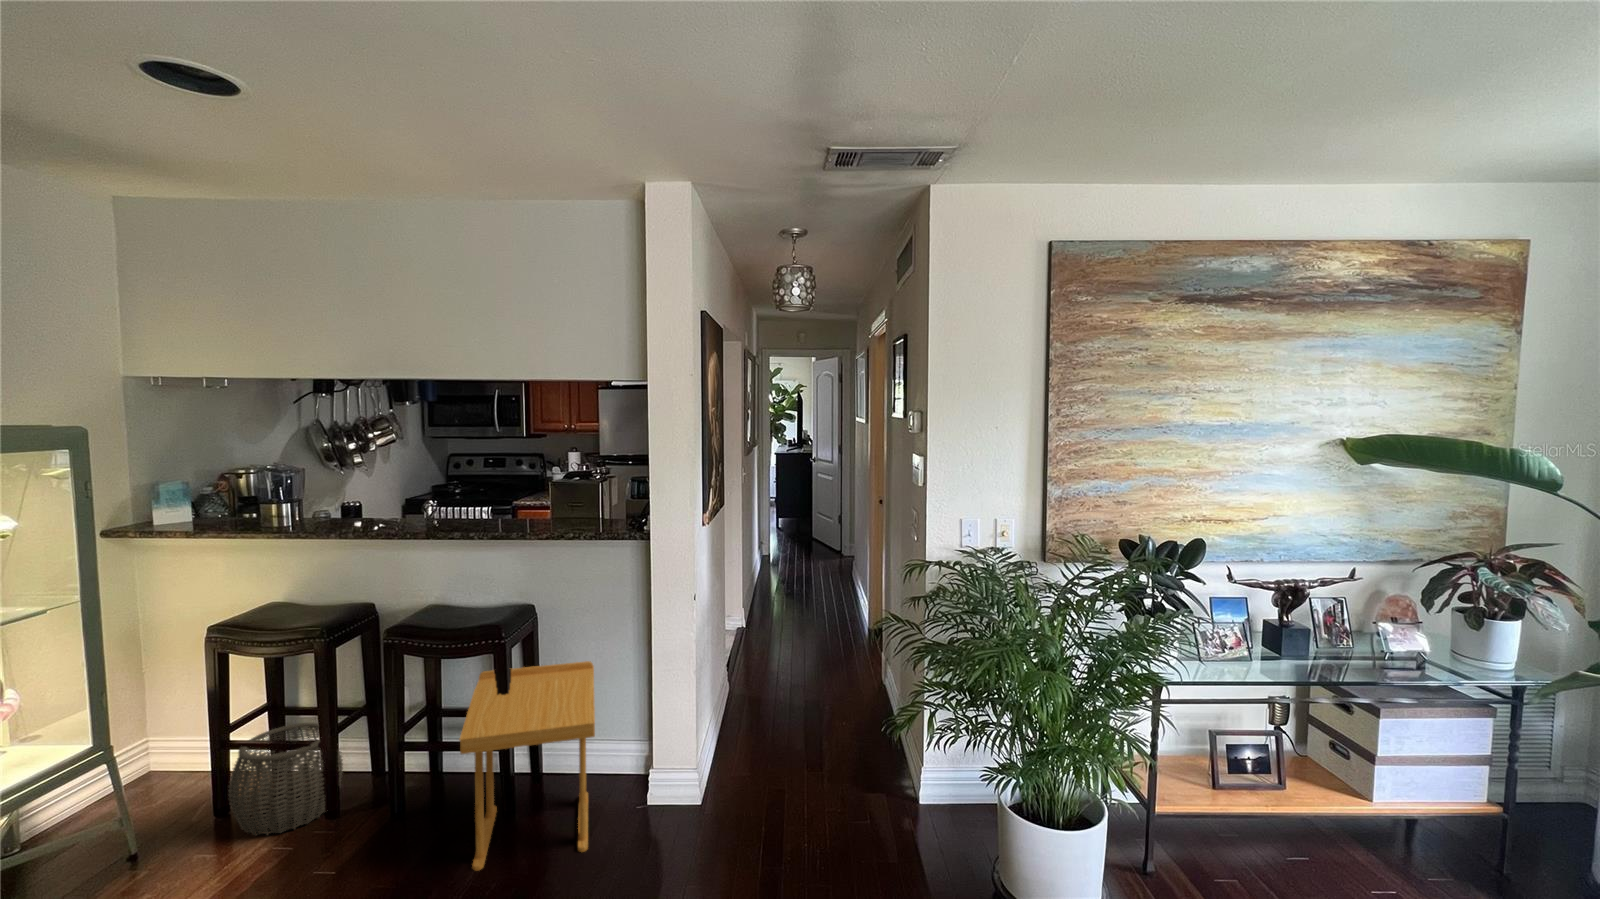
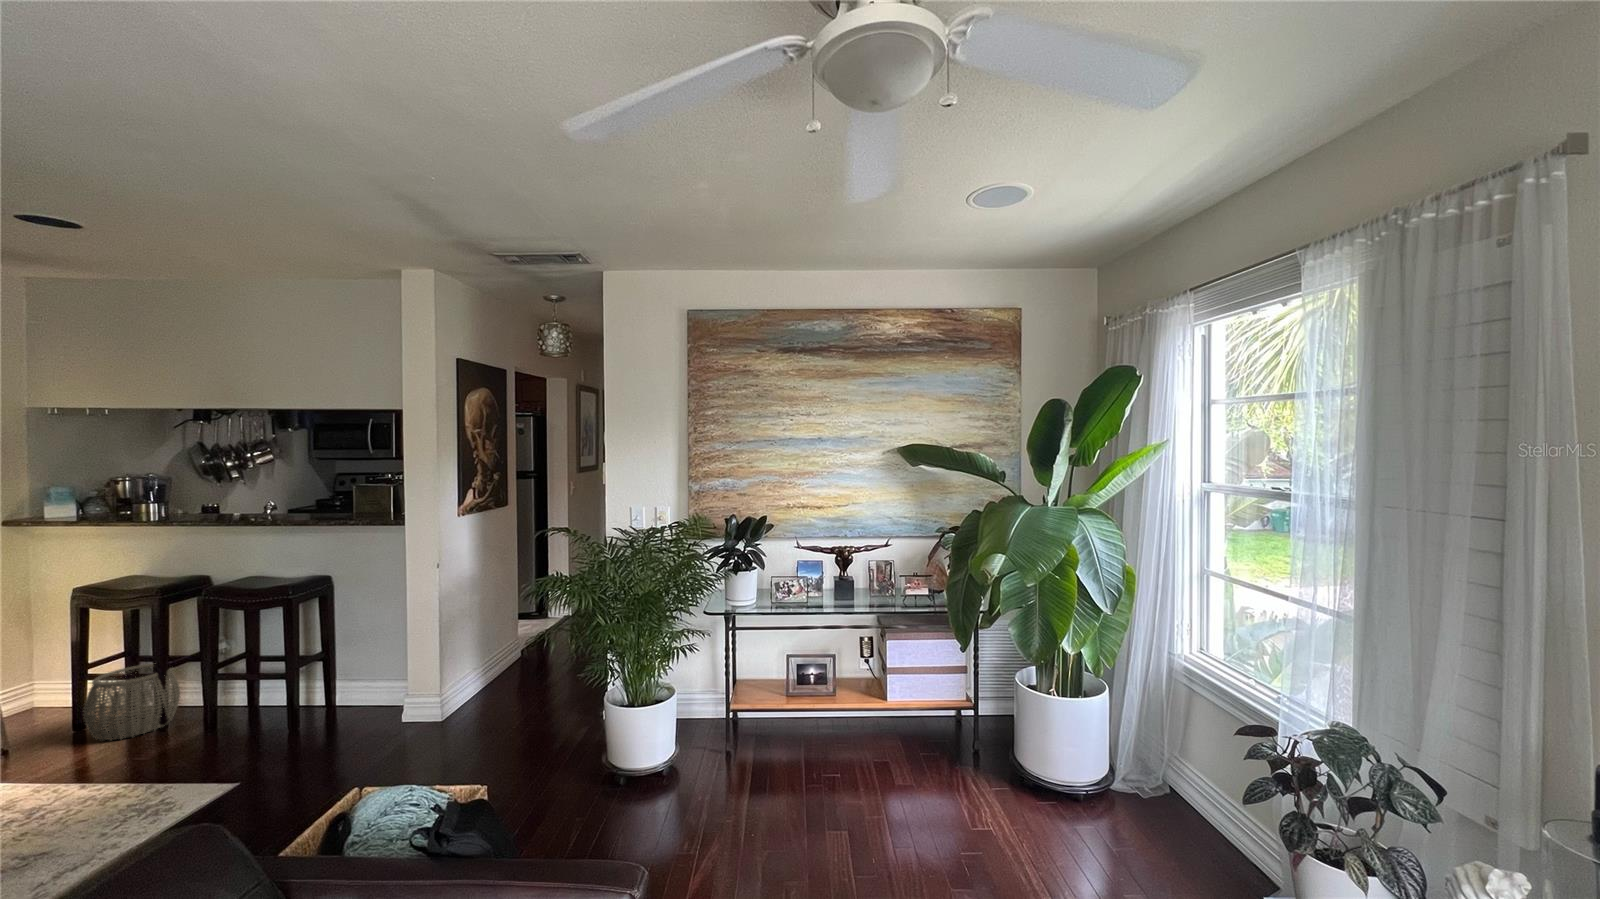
side table: present [459,661,595,871] -> none [235,616,373,759]

